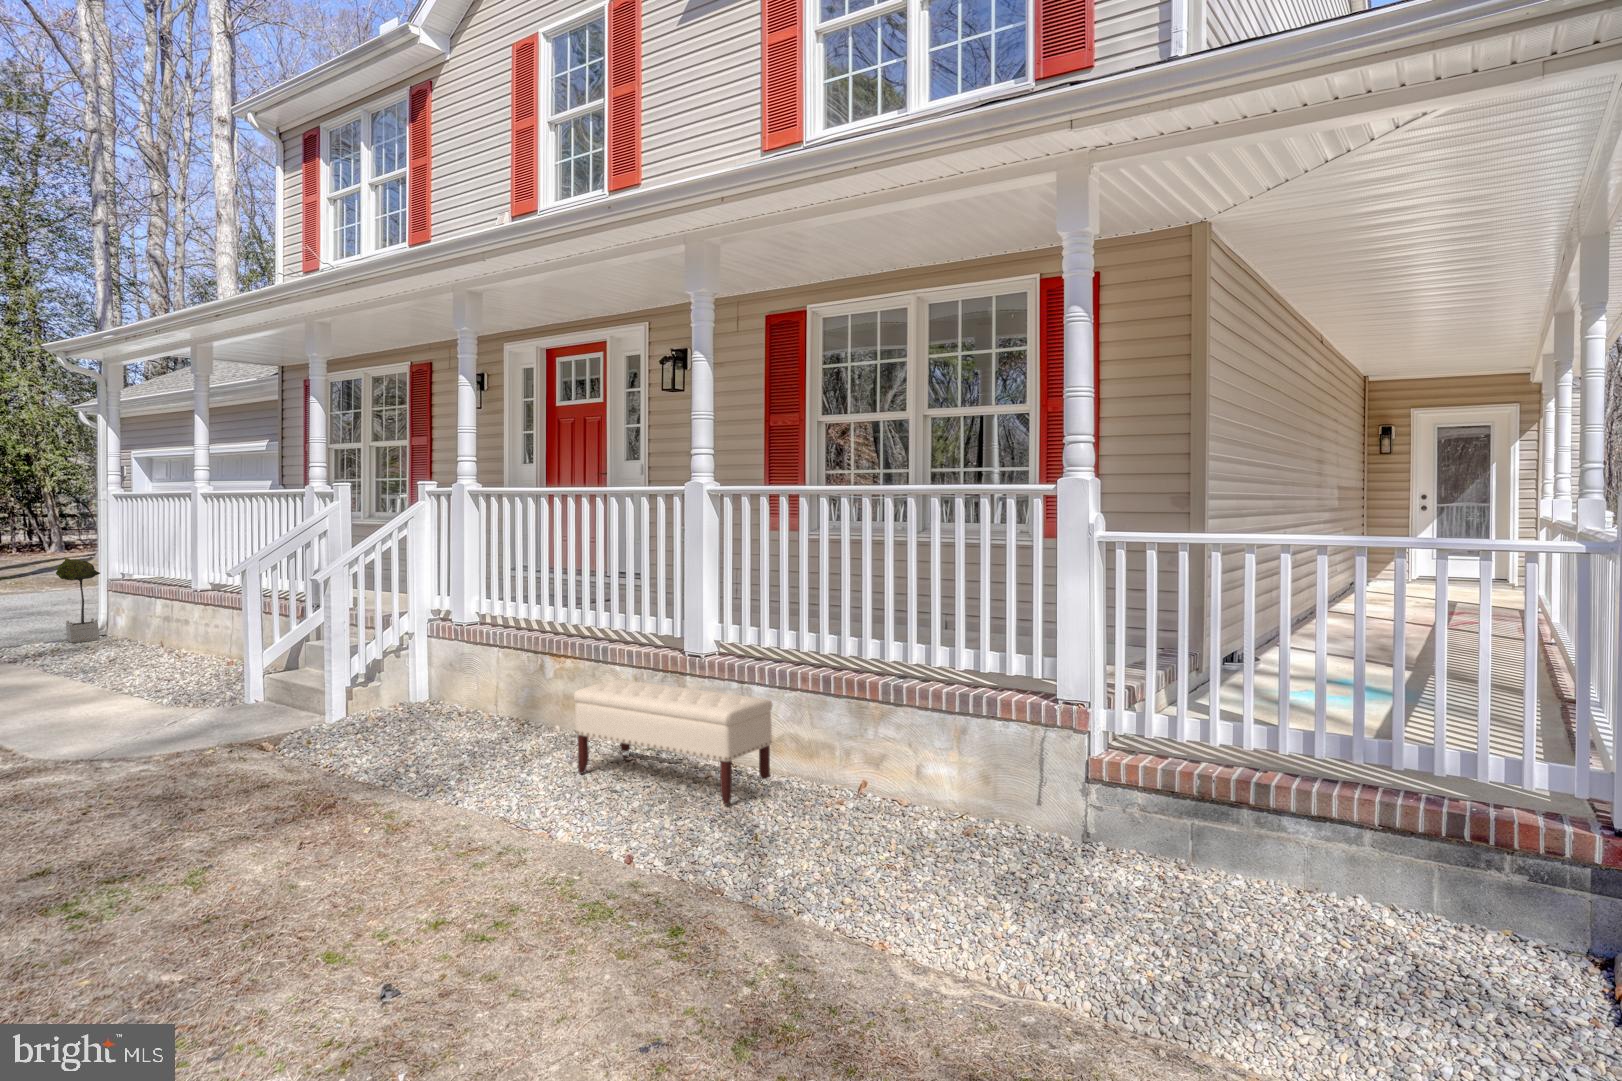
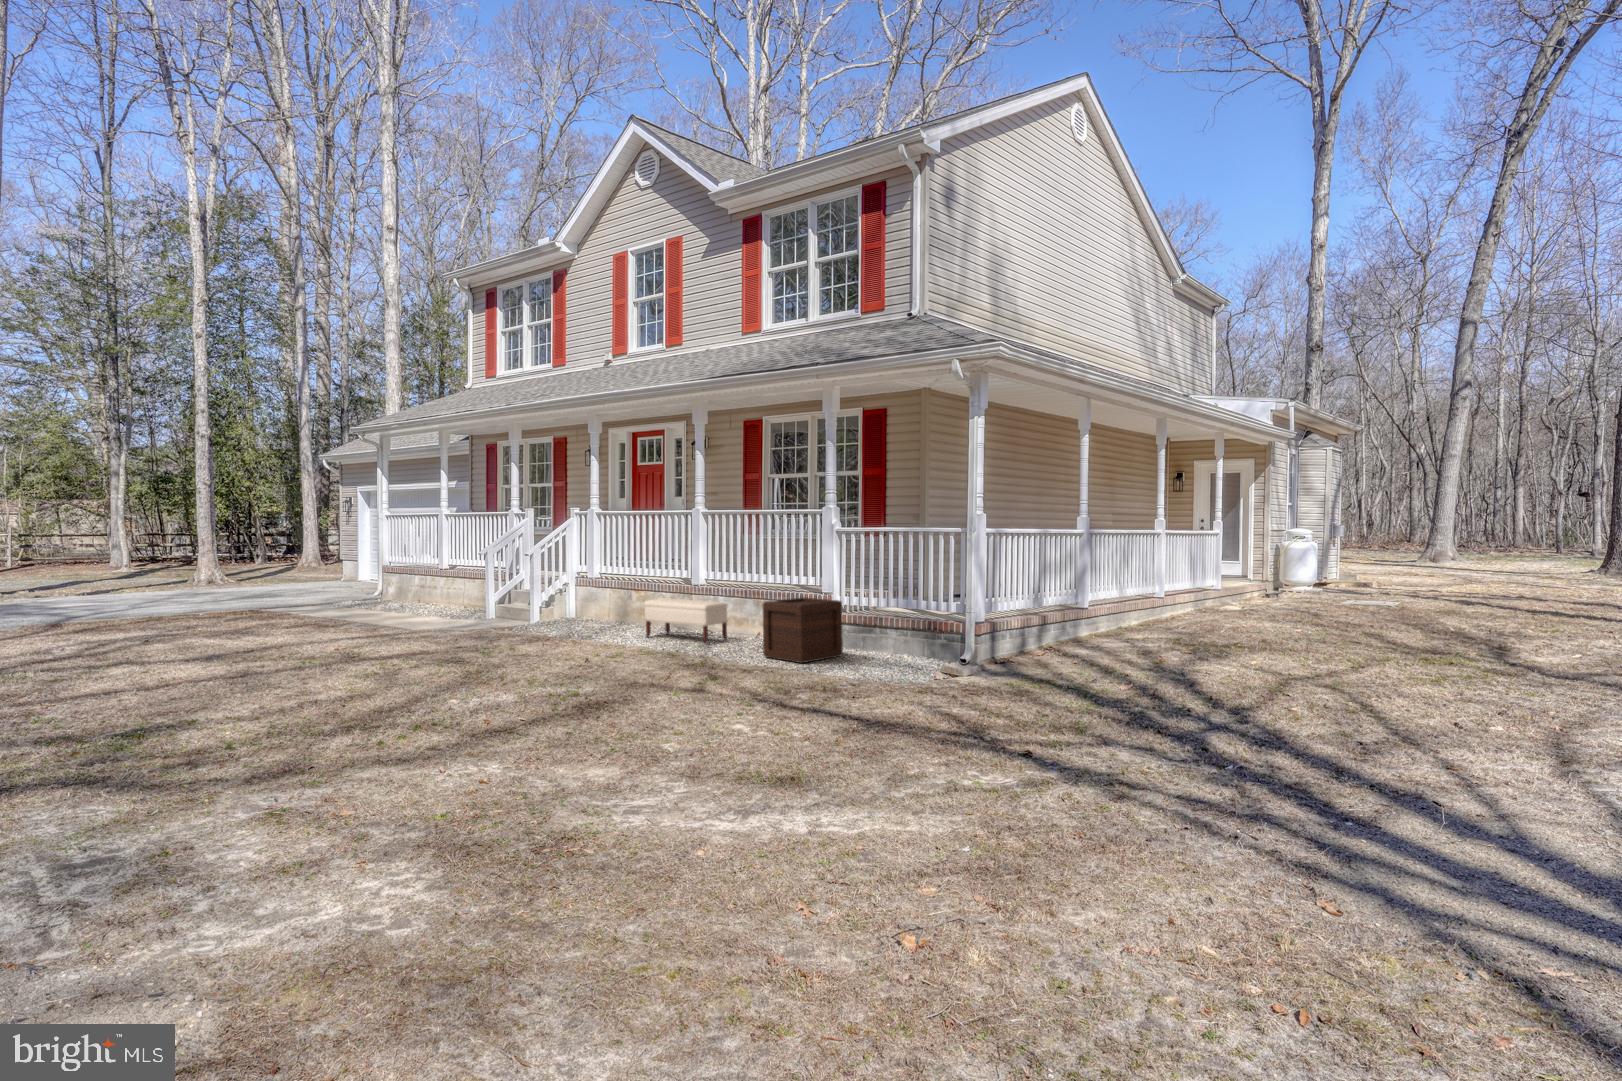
potted tree: present [56,558,100,643] -> none [356,551,379,600]
wooden crate: none [912,704,1123,921] -> present [763,597,843,663]

